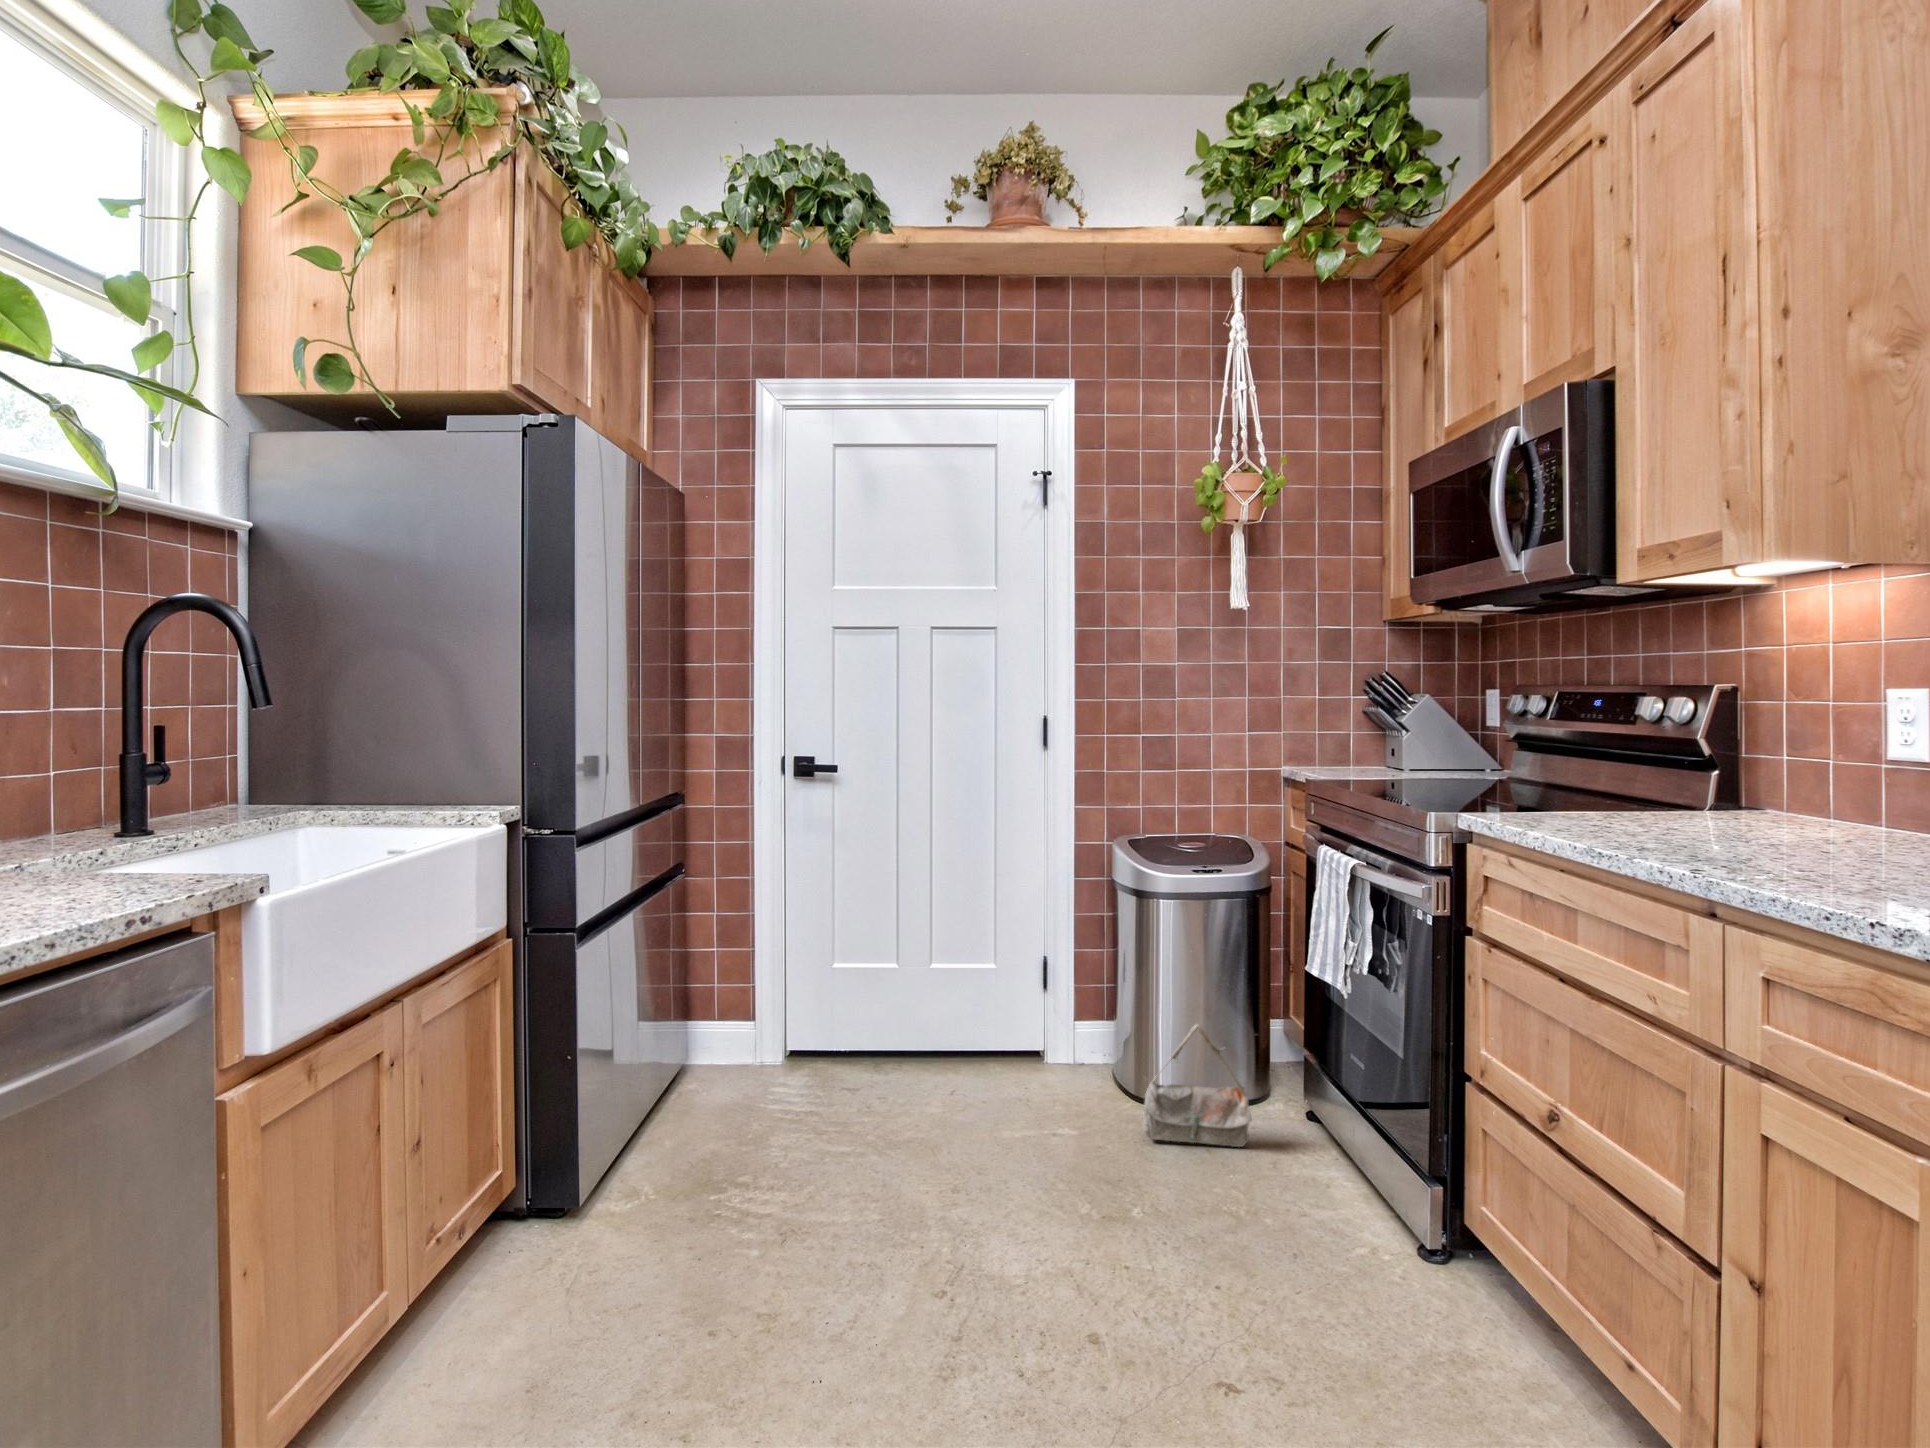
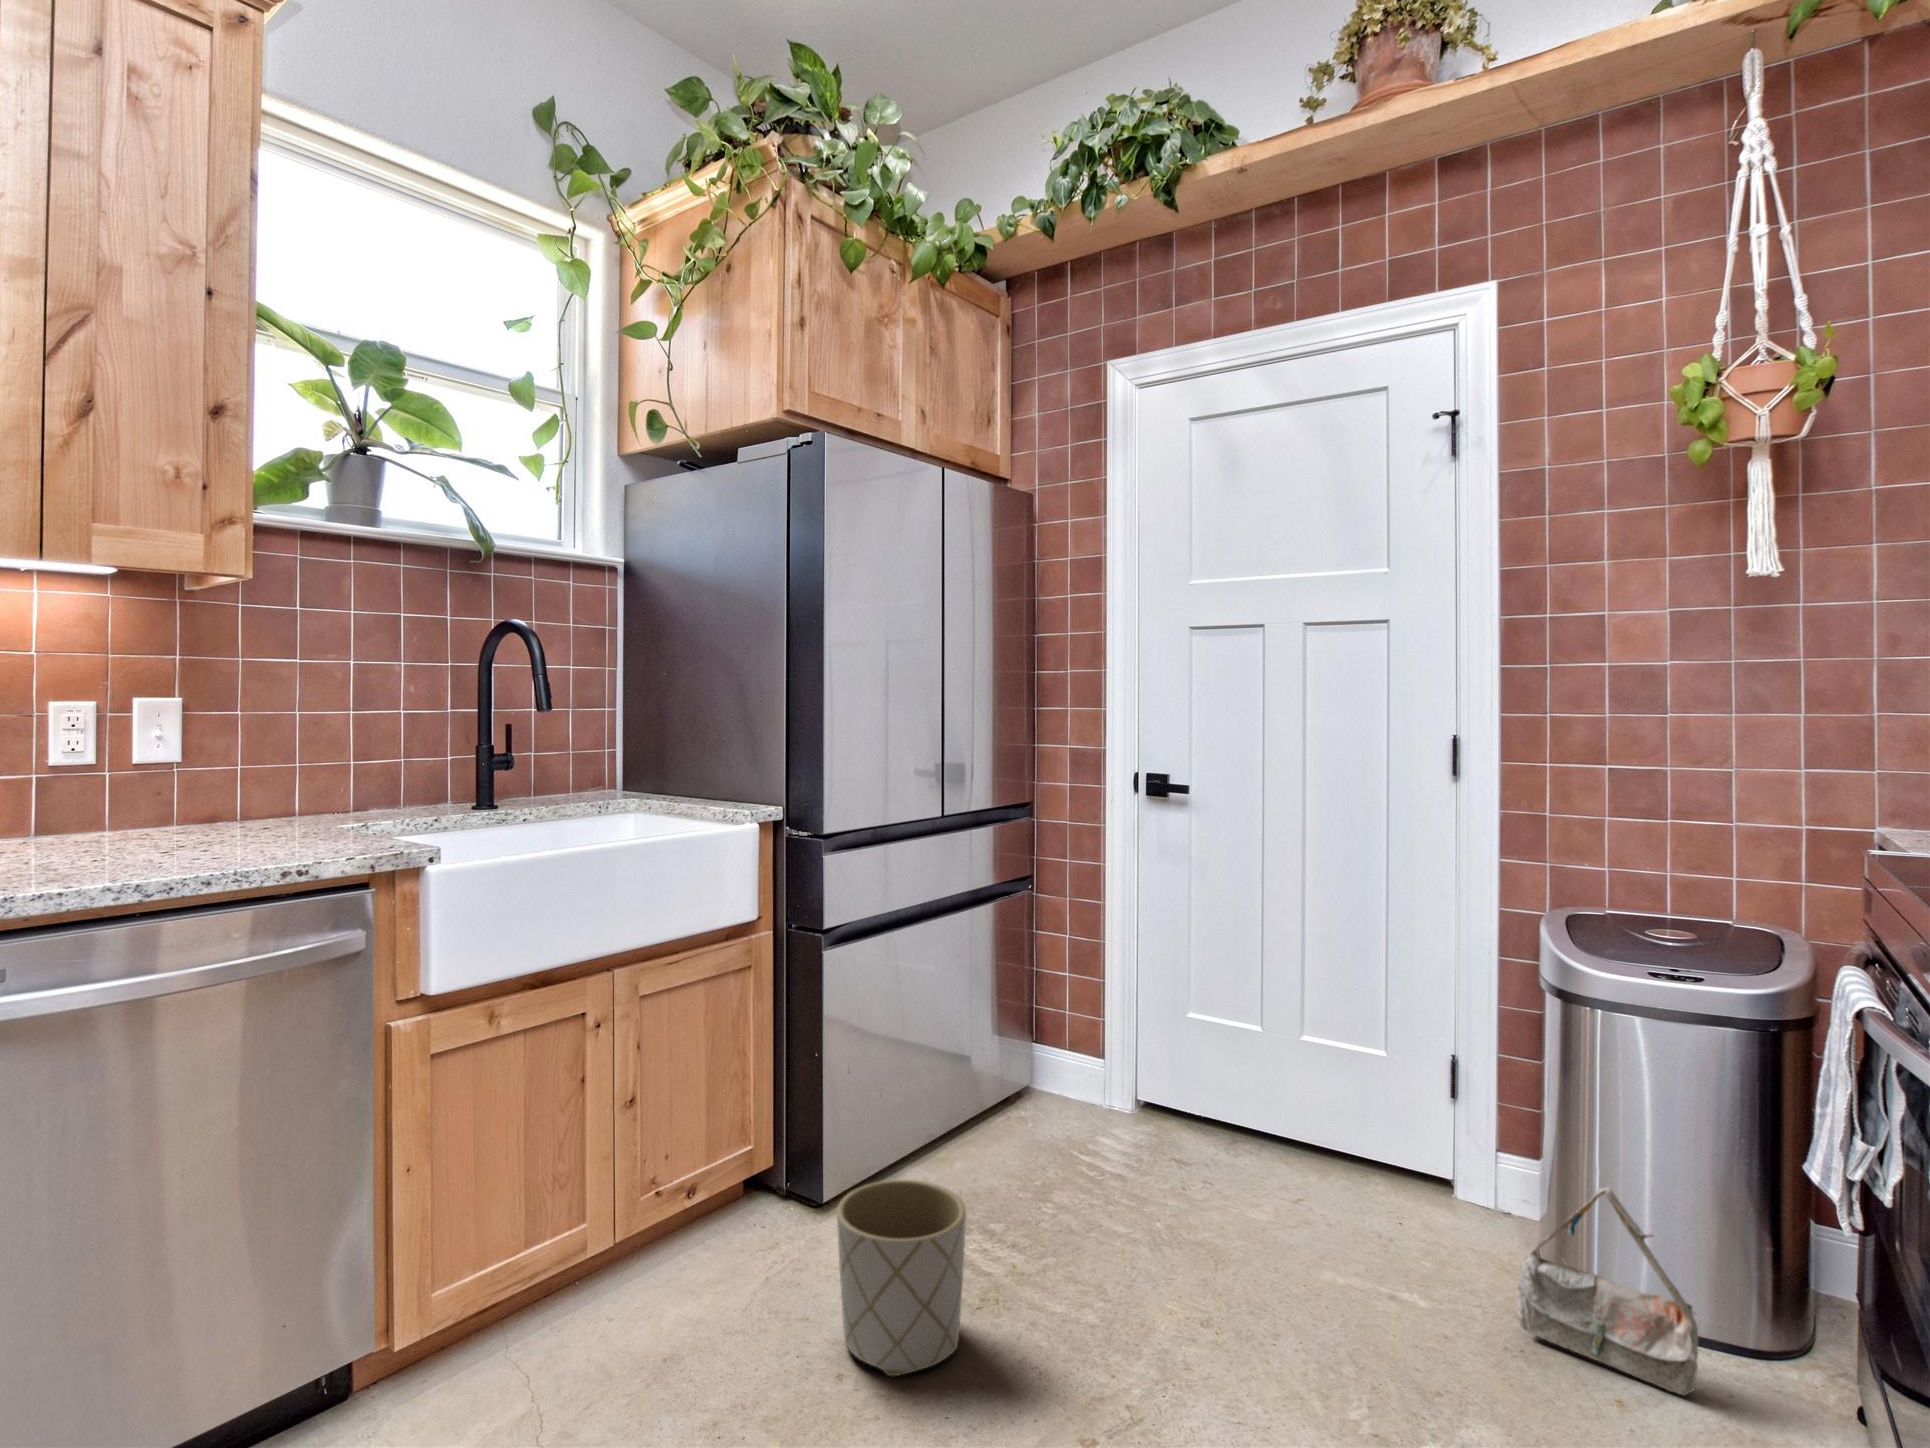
planter: none [680,1172,809,1369] -> present [837,1180,966,1376]

